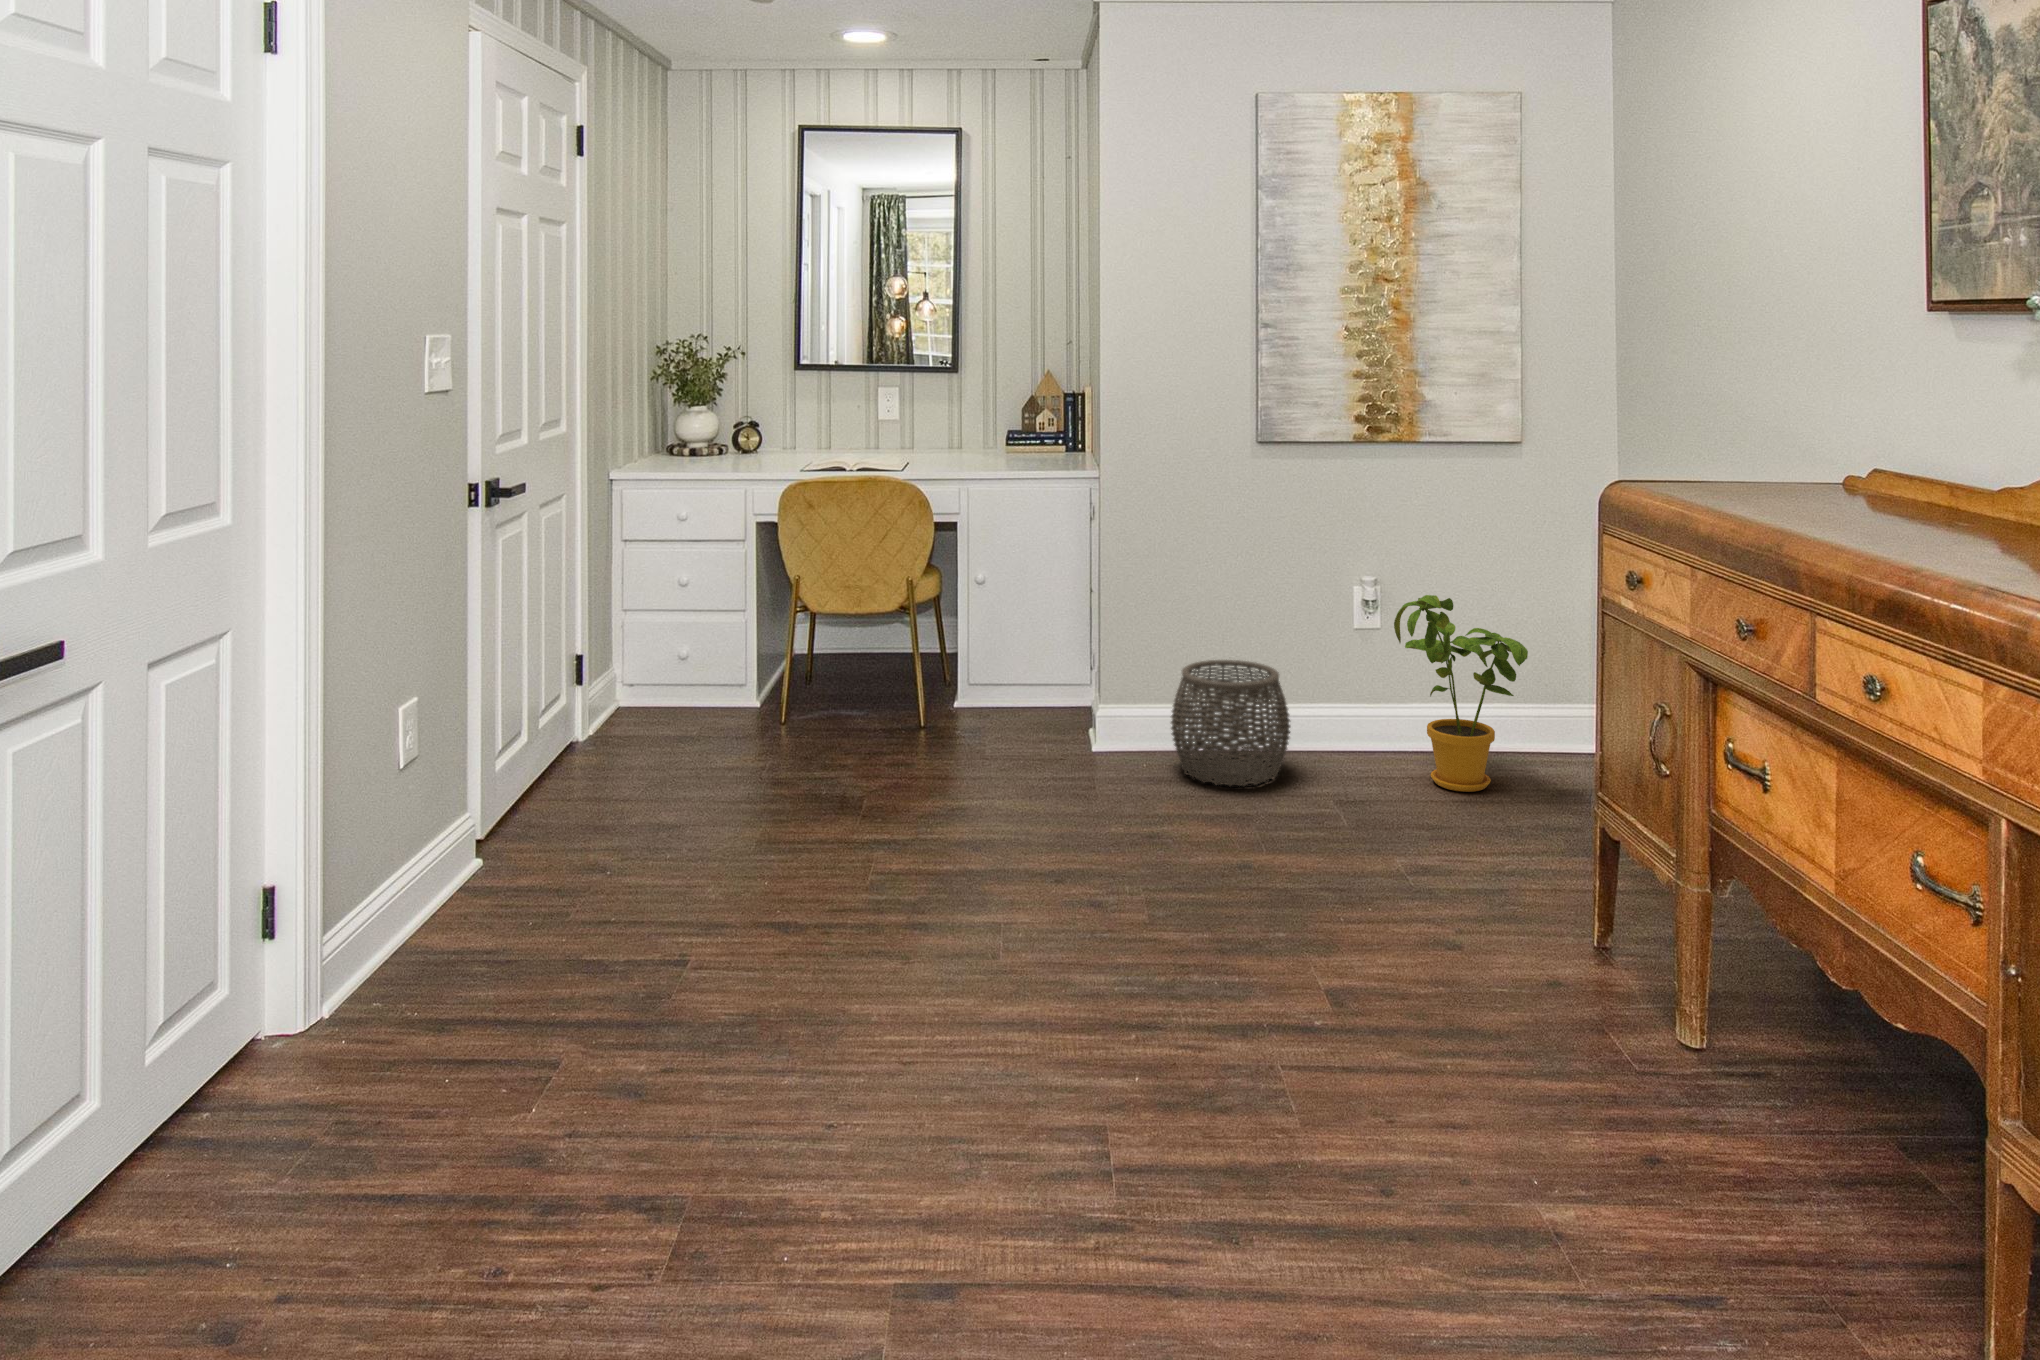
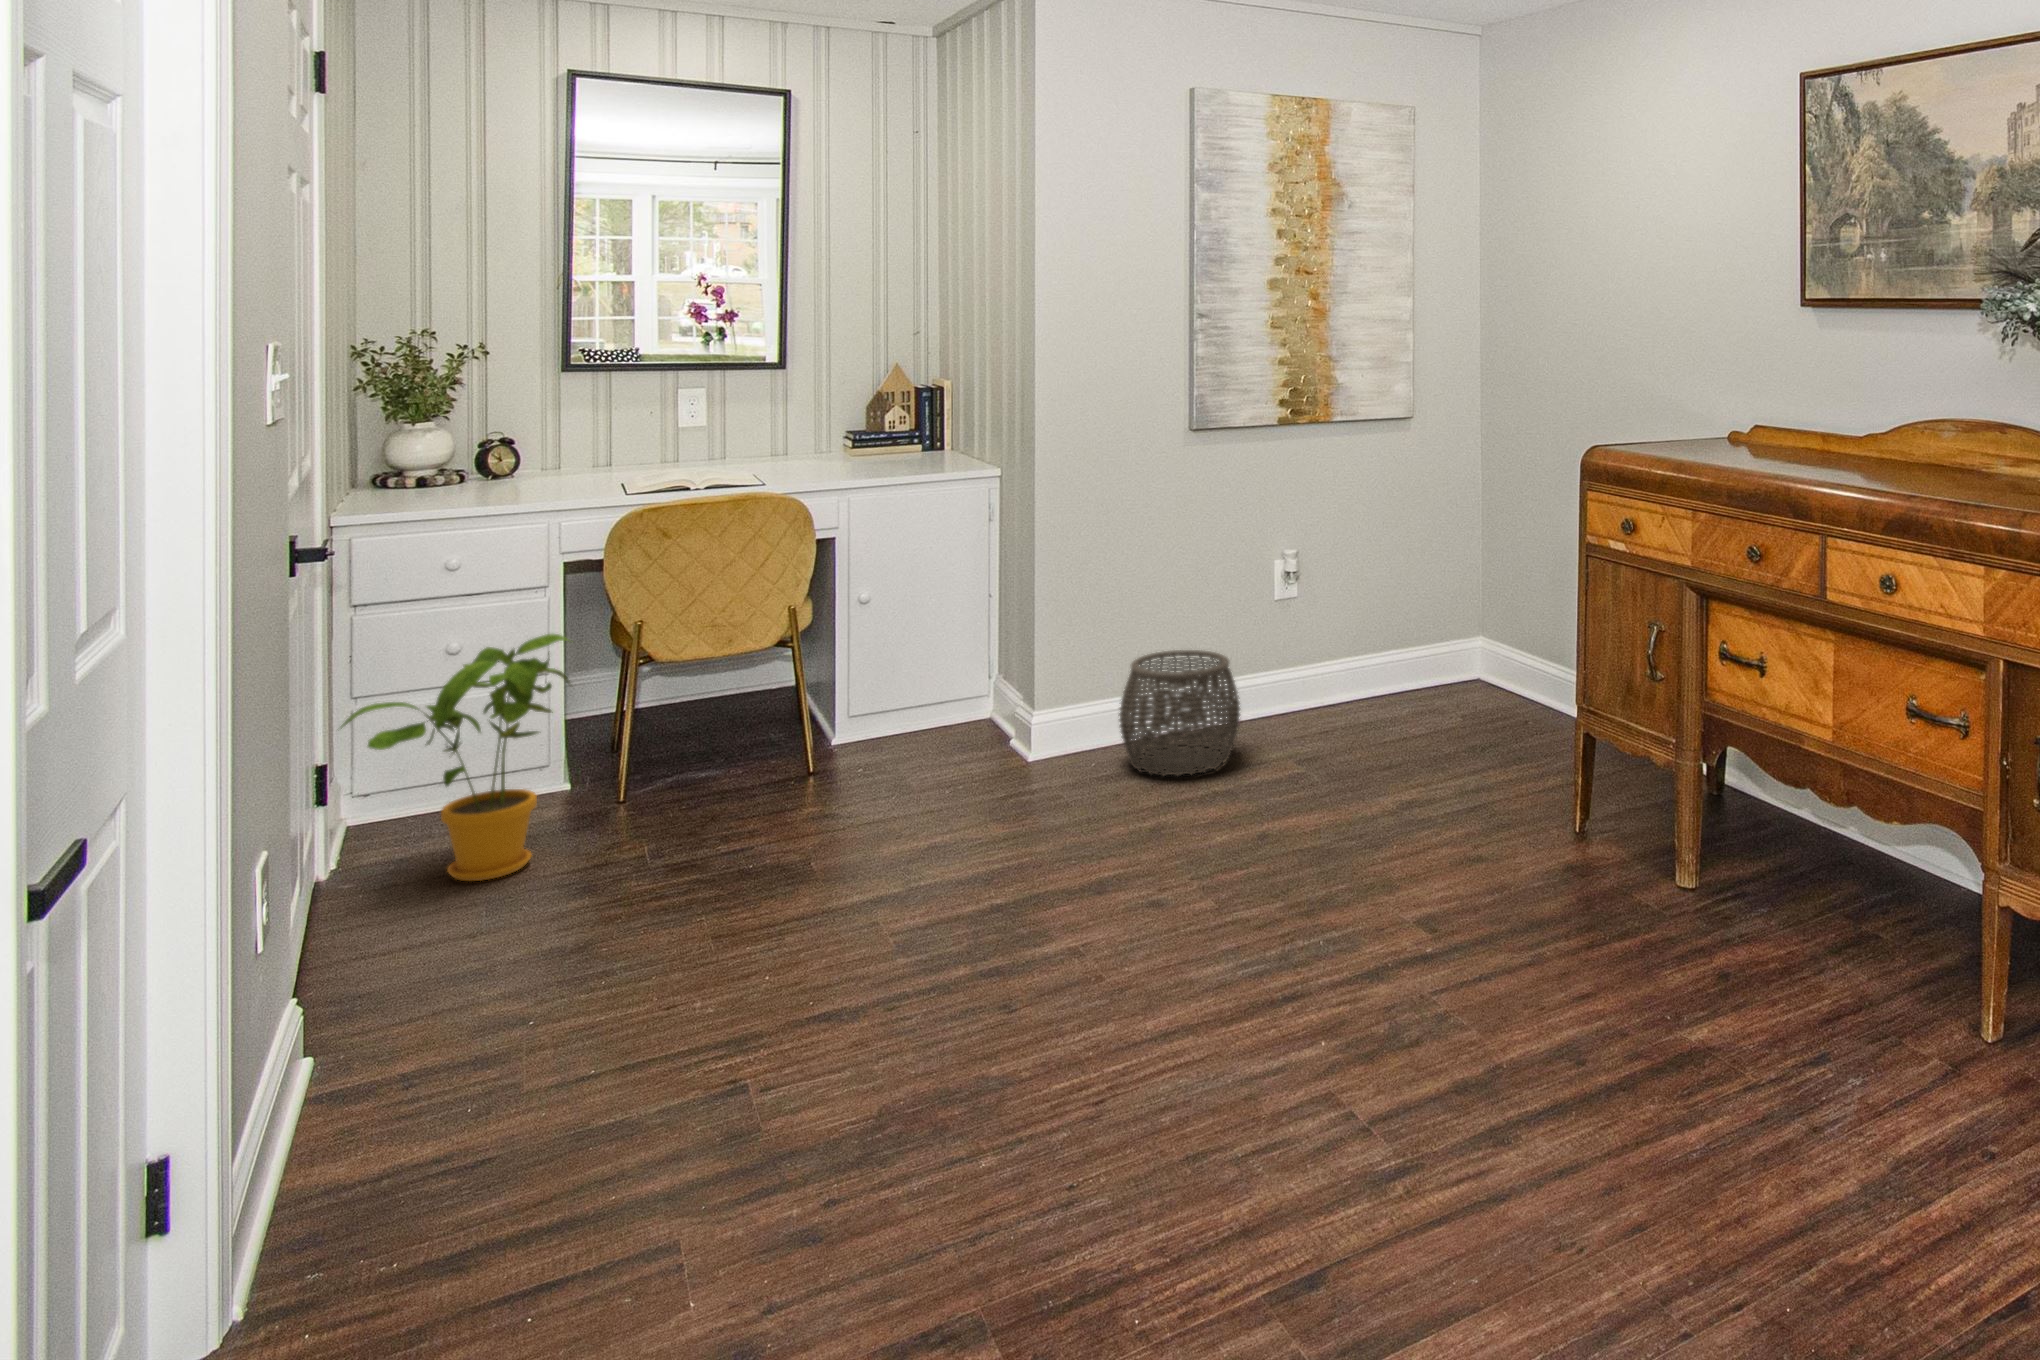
house plant: present [1394,595,1528,792] -> present [341,634,573,881]

